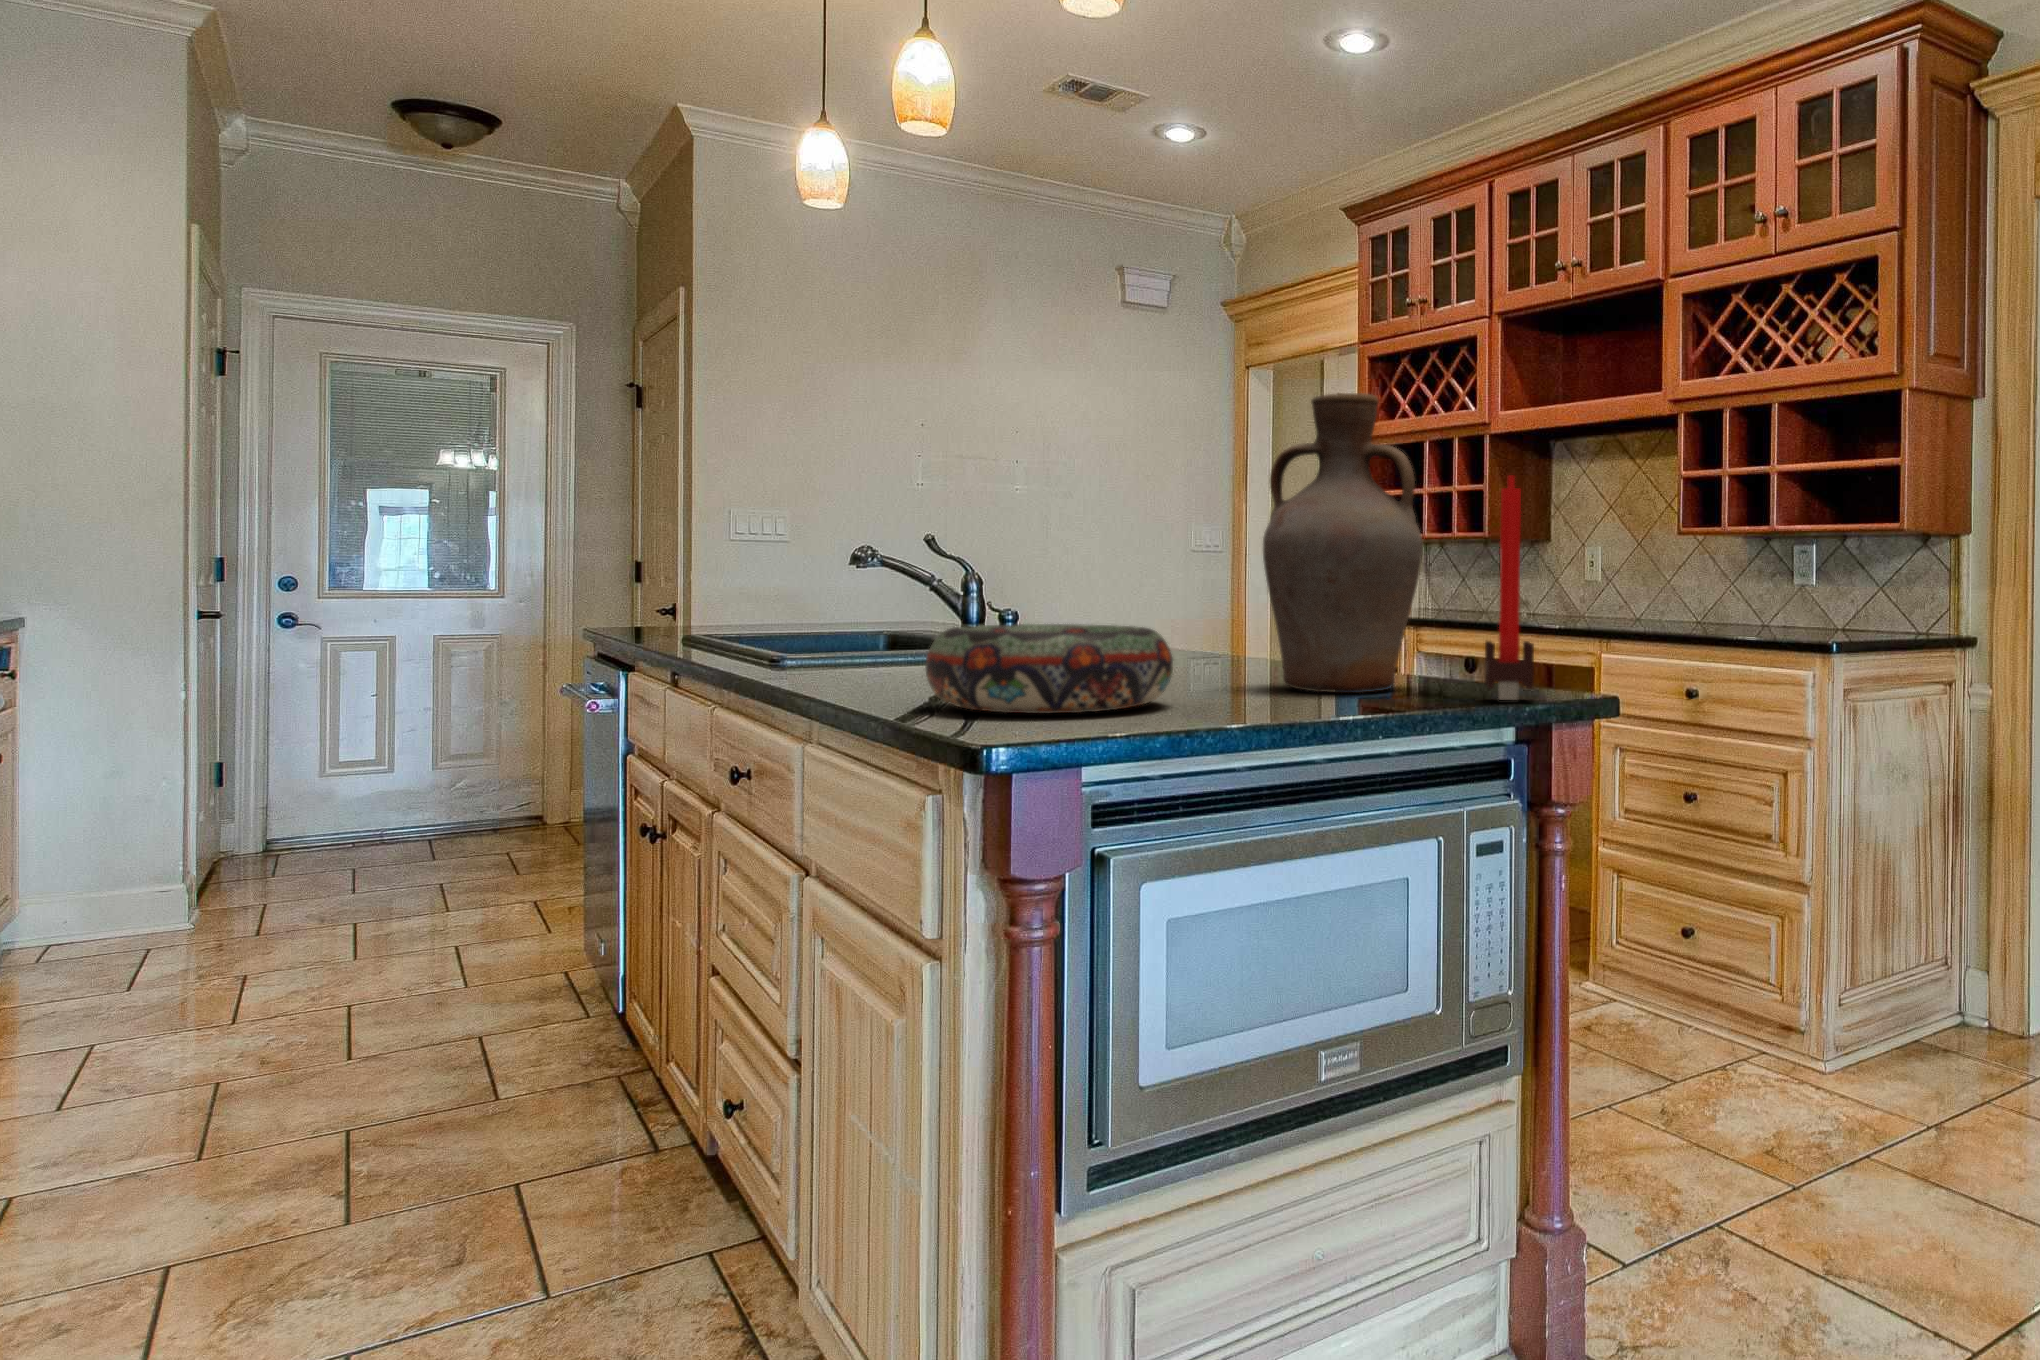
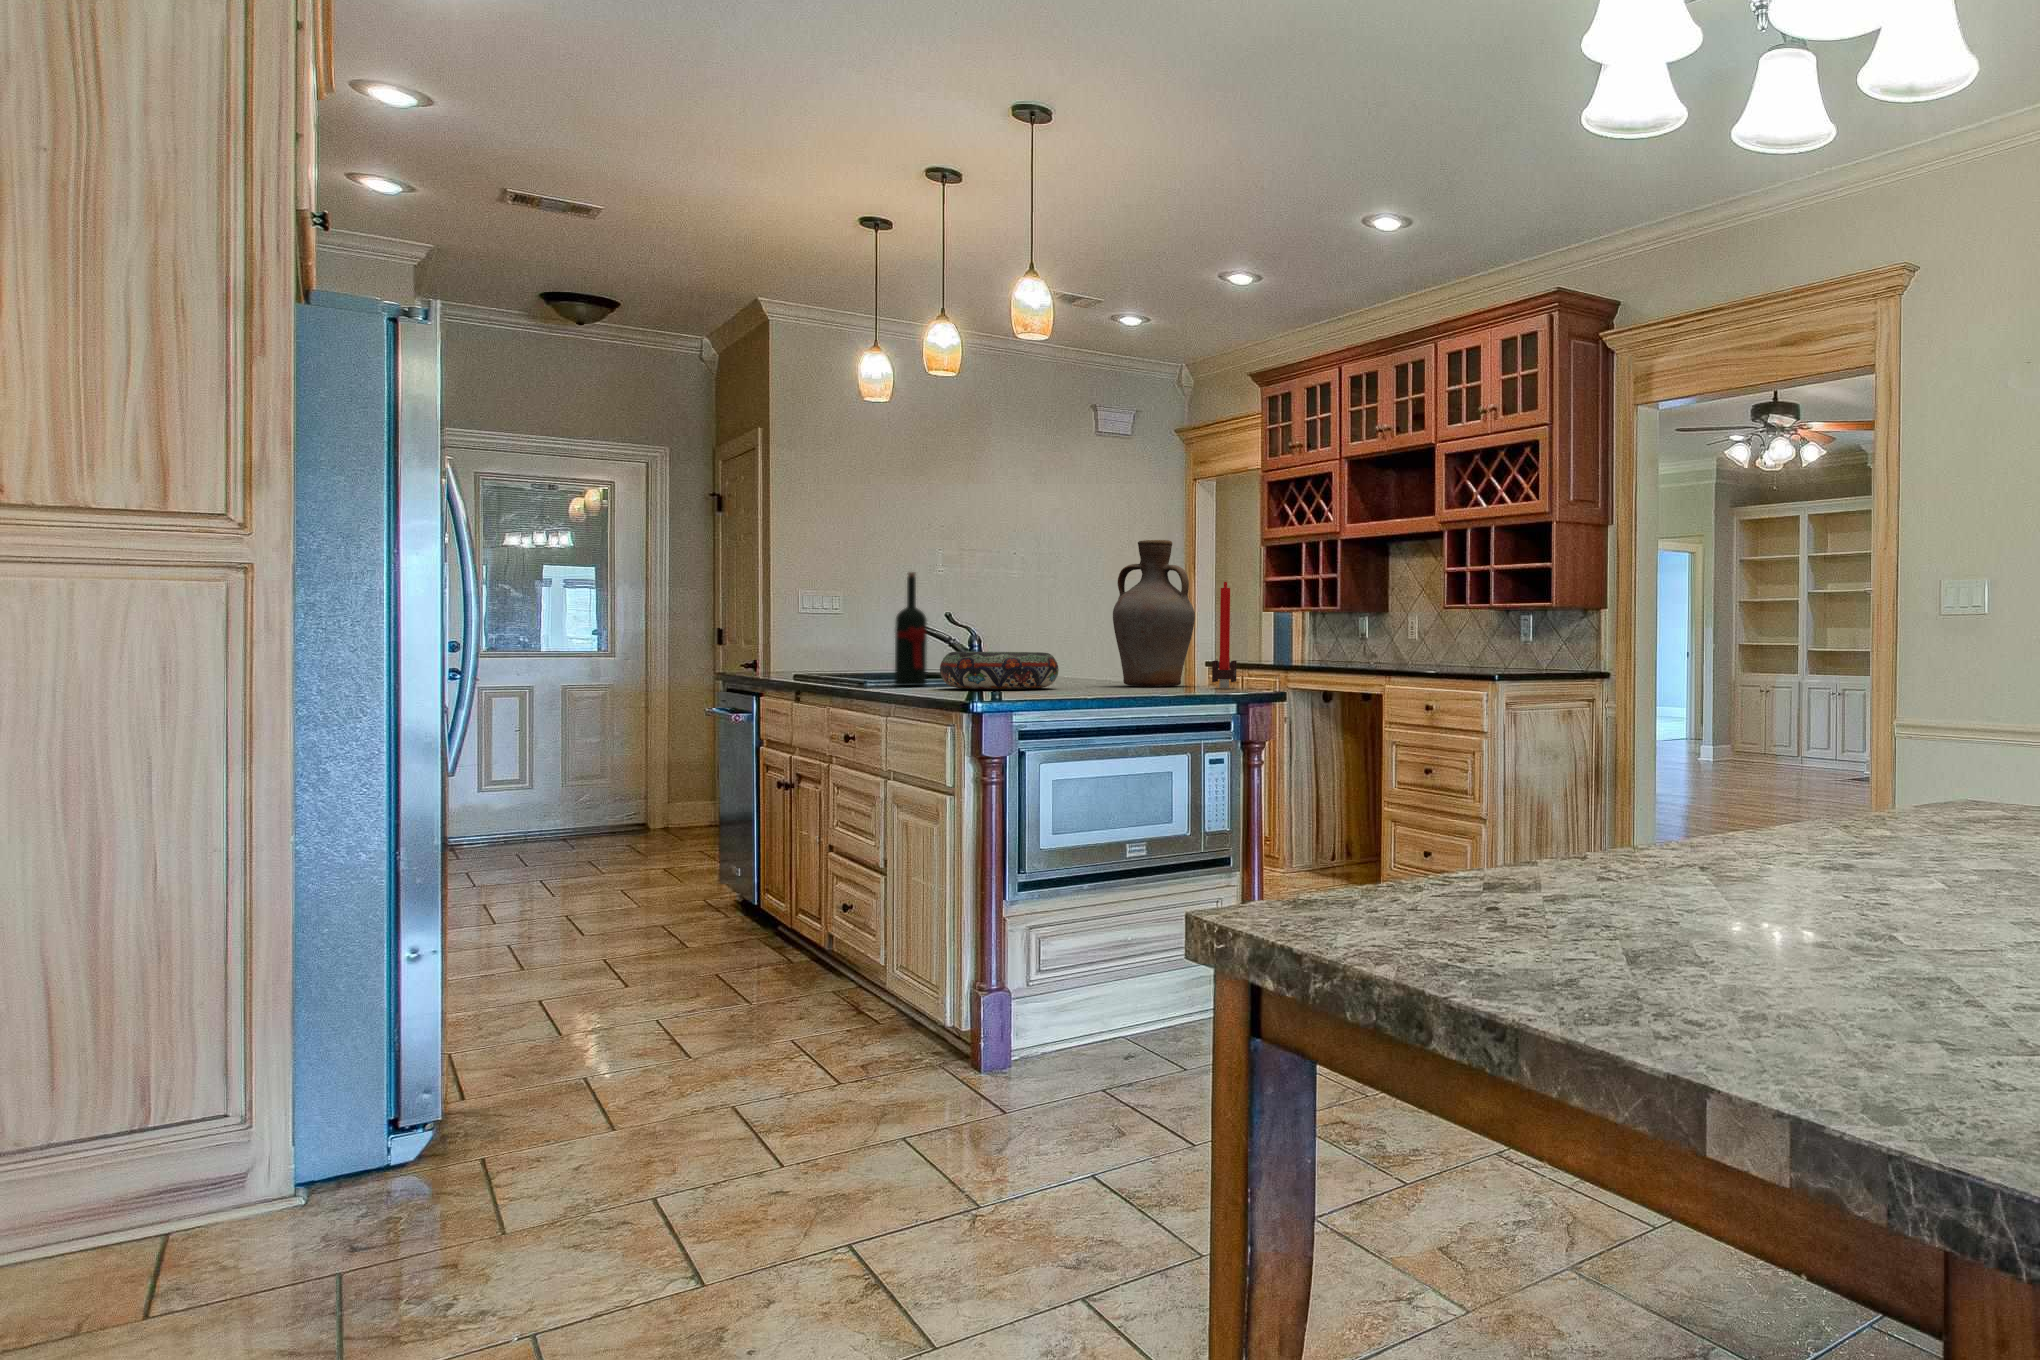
wine bottle: none [835,460,898,694] -> present [895,572,927,686]

